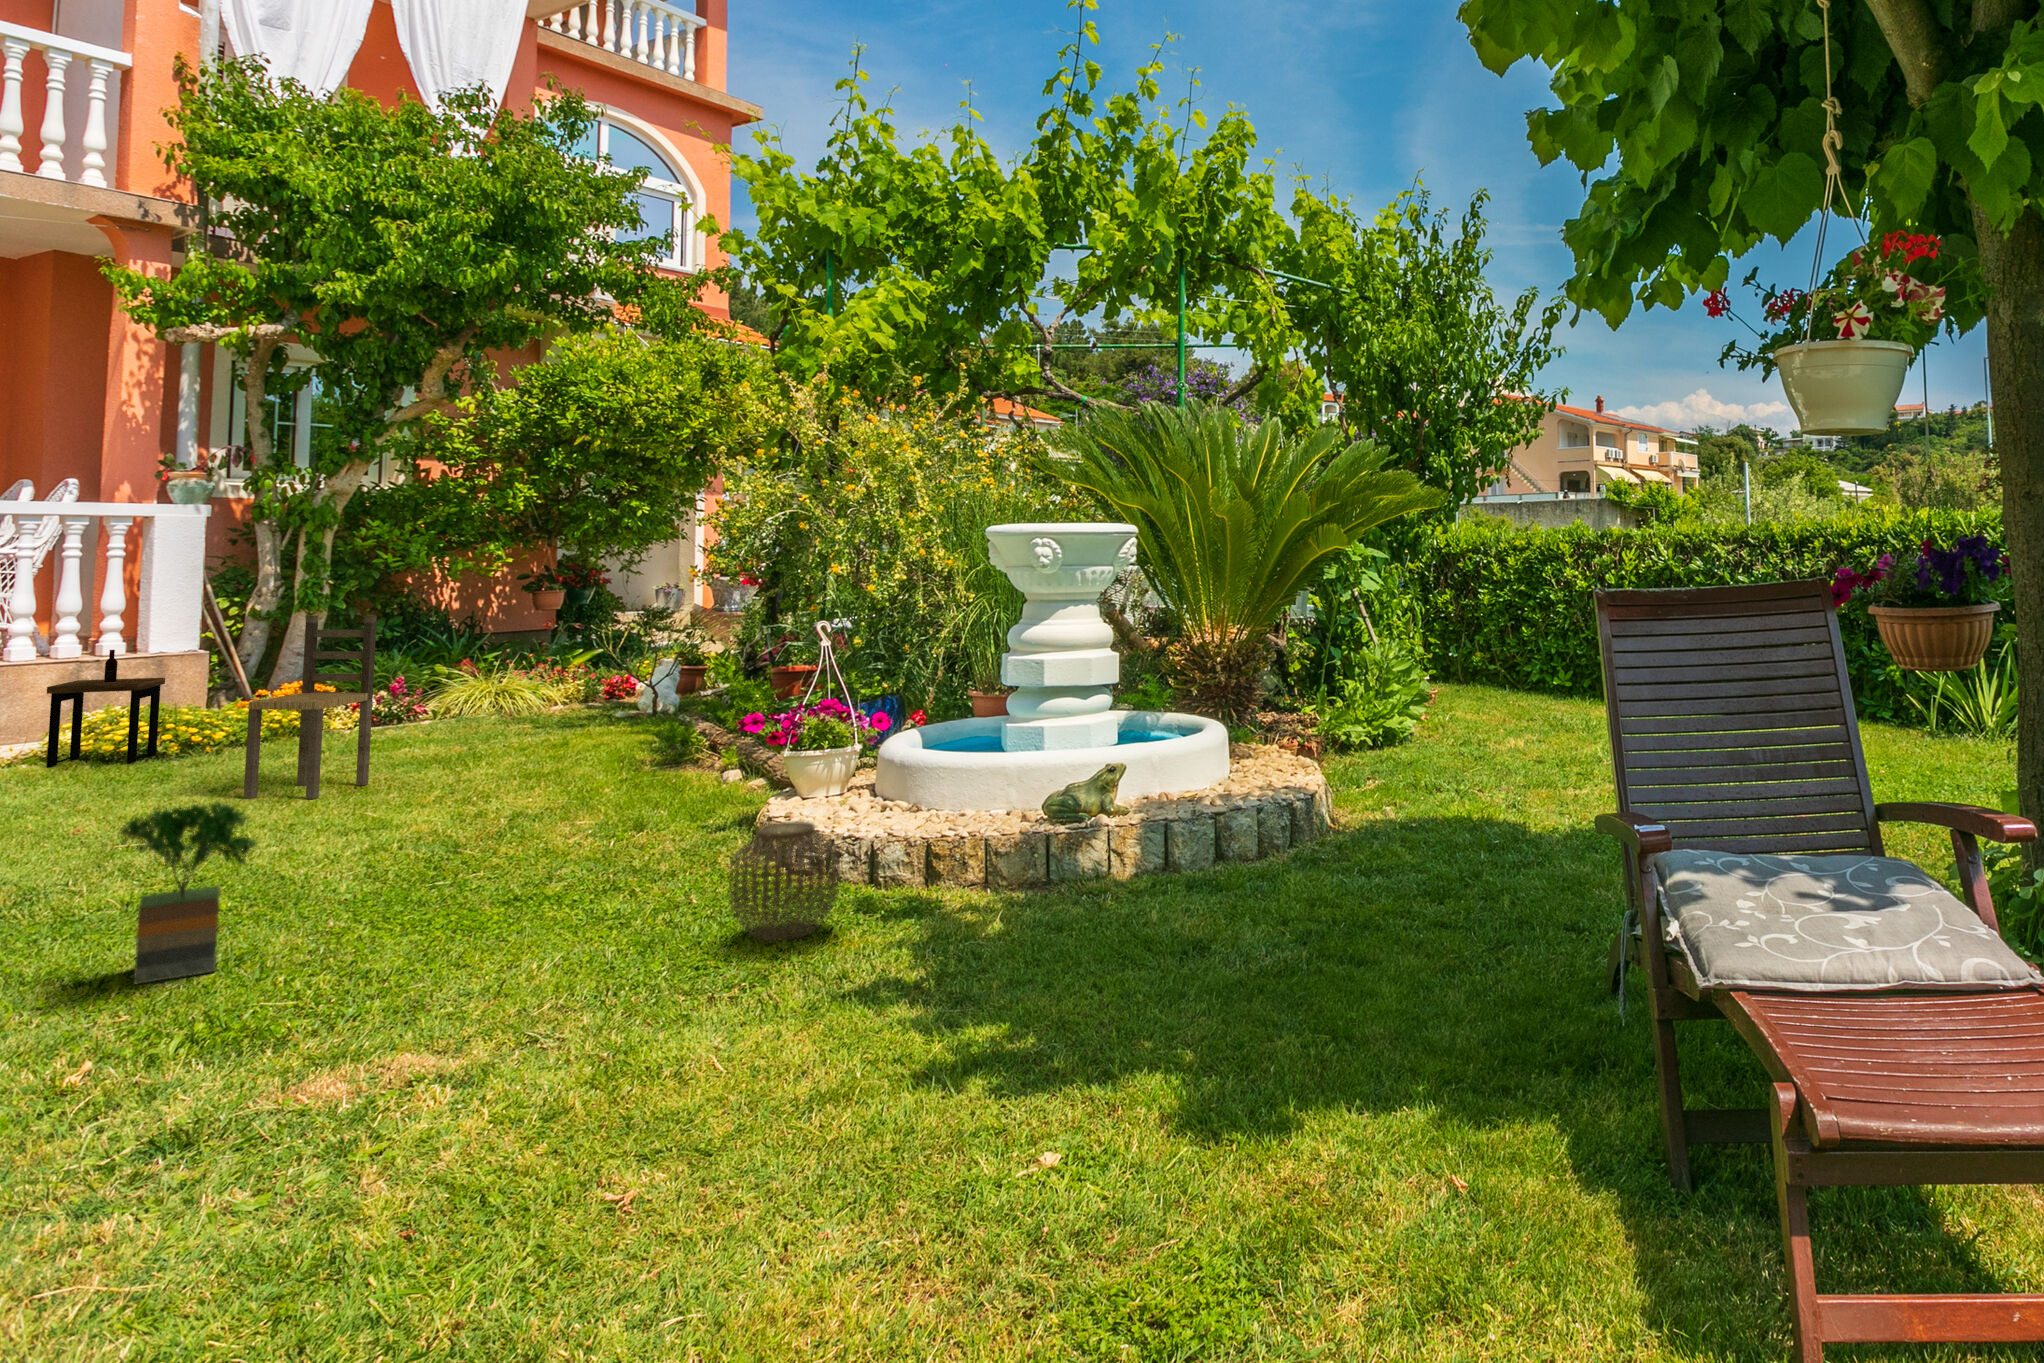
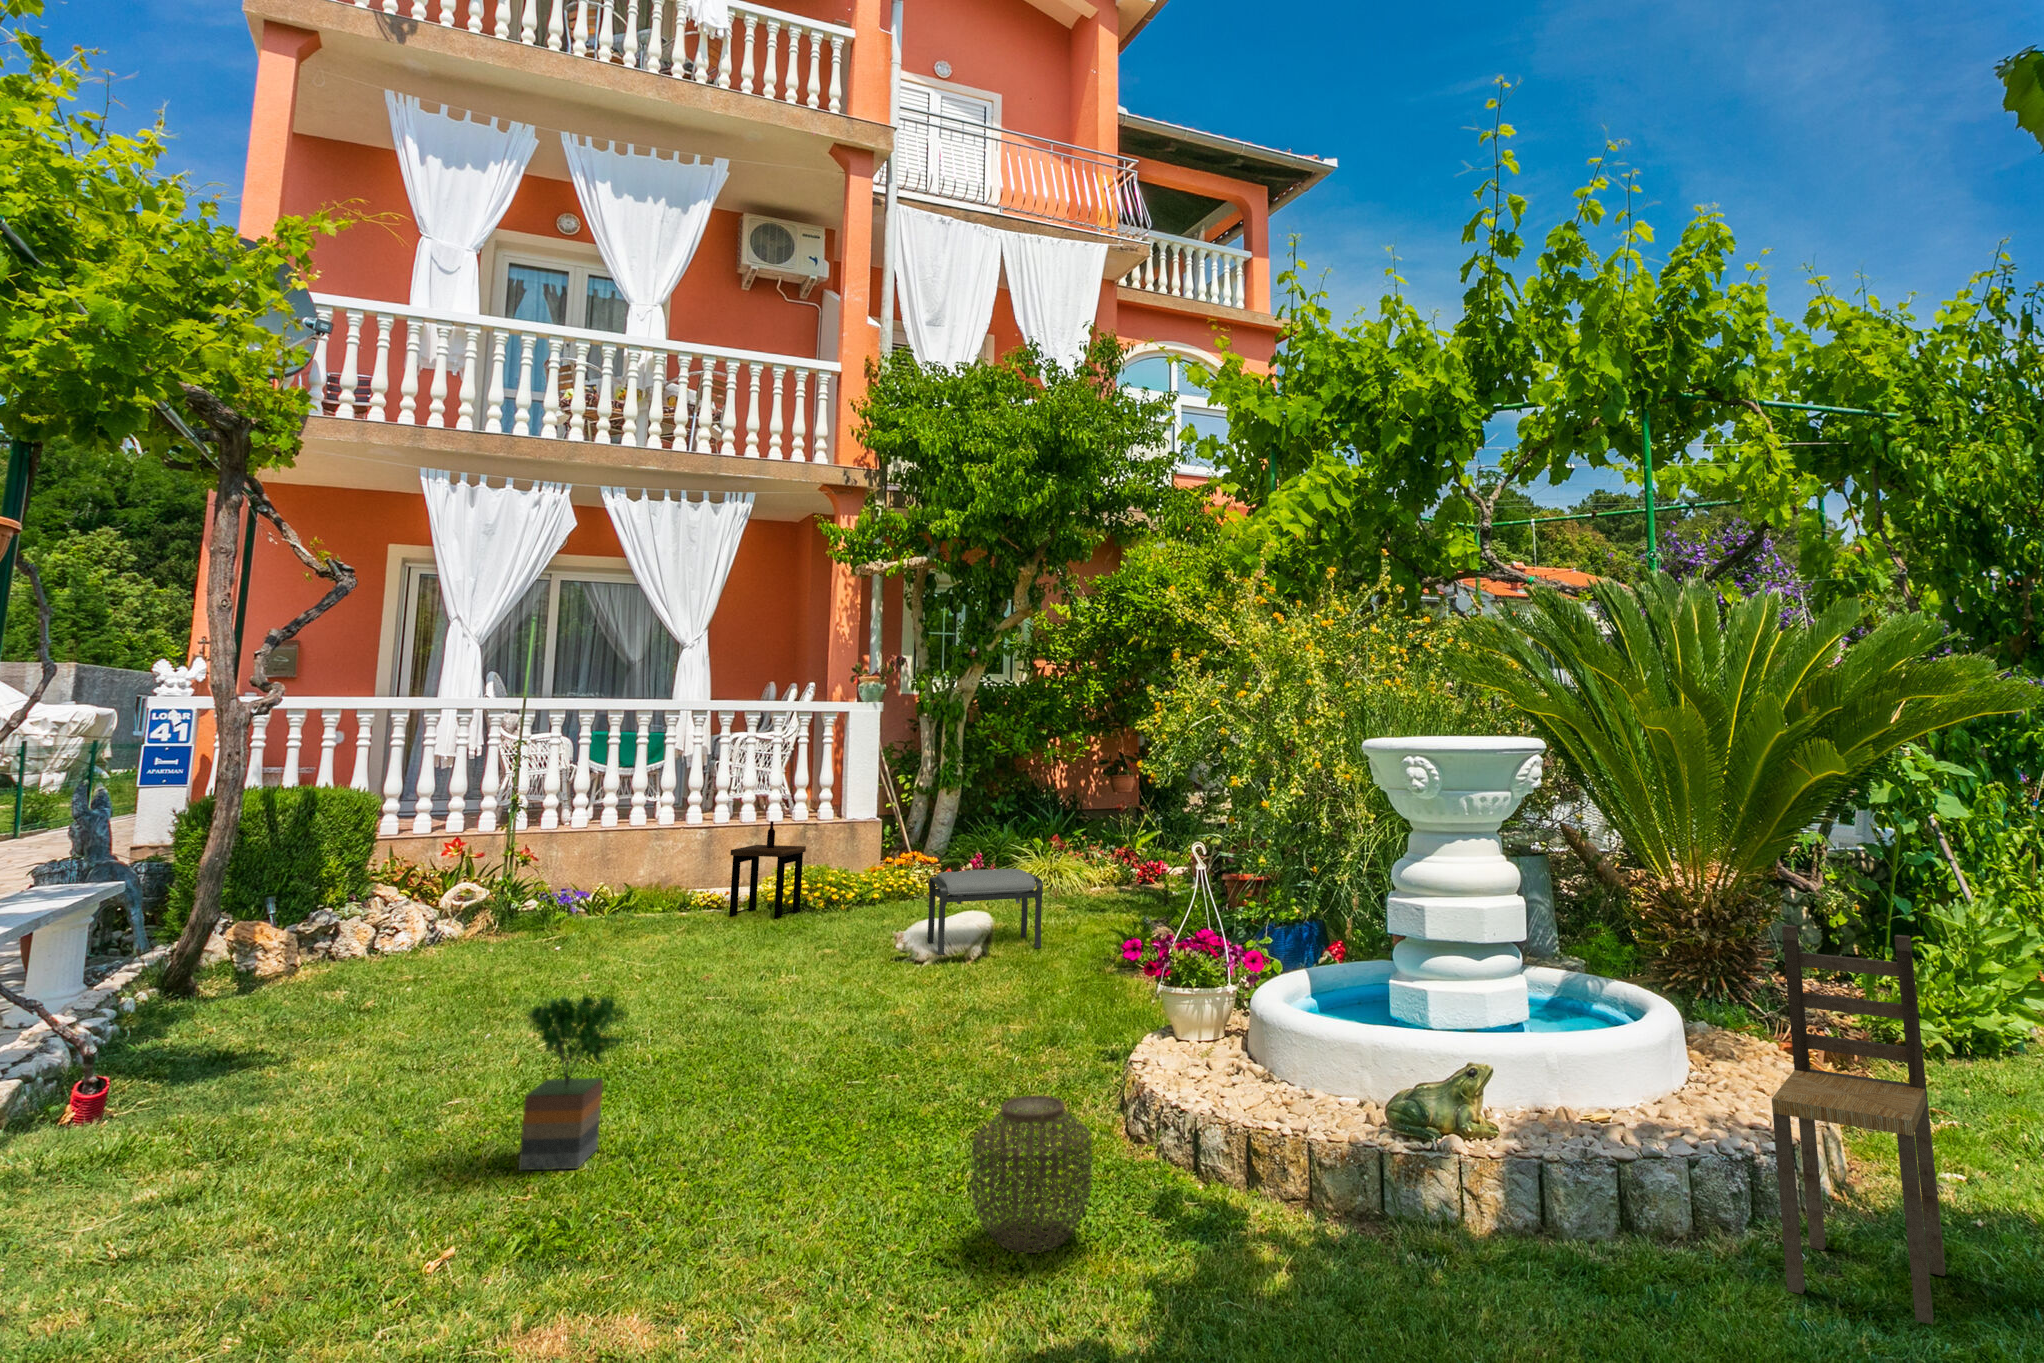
chair: present [244,615,377,799] -> present [1772,925,1946,1324]
ottoman: none [390,682,548,774] -> present [927,869,1043,955]

